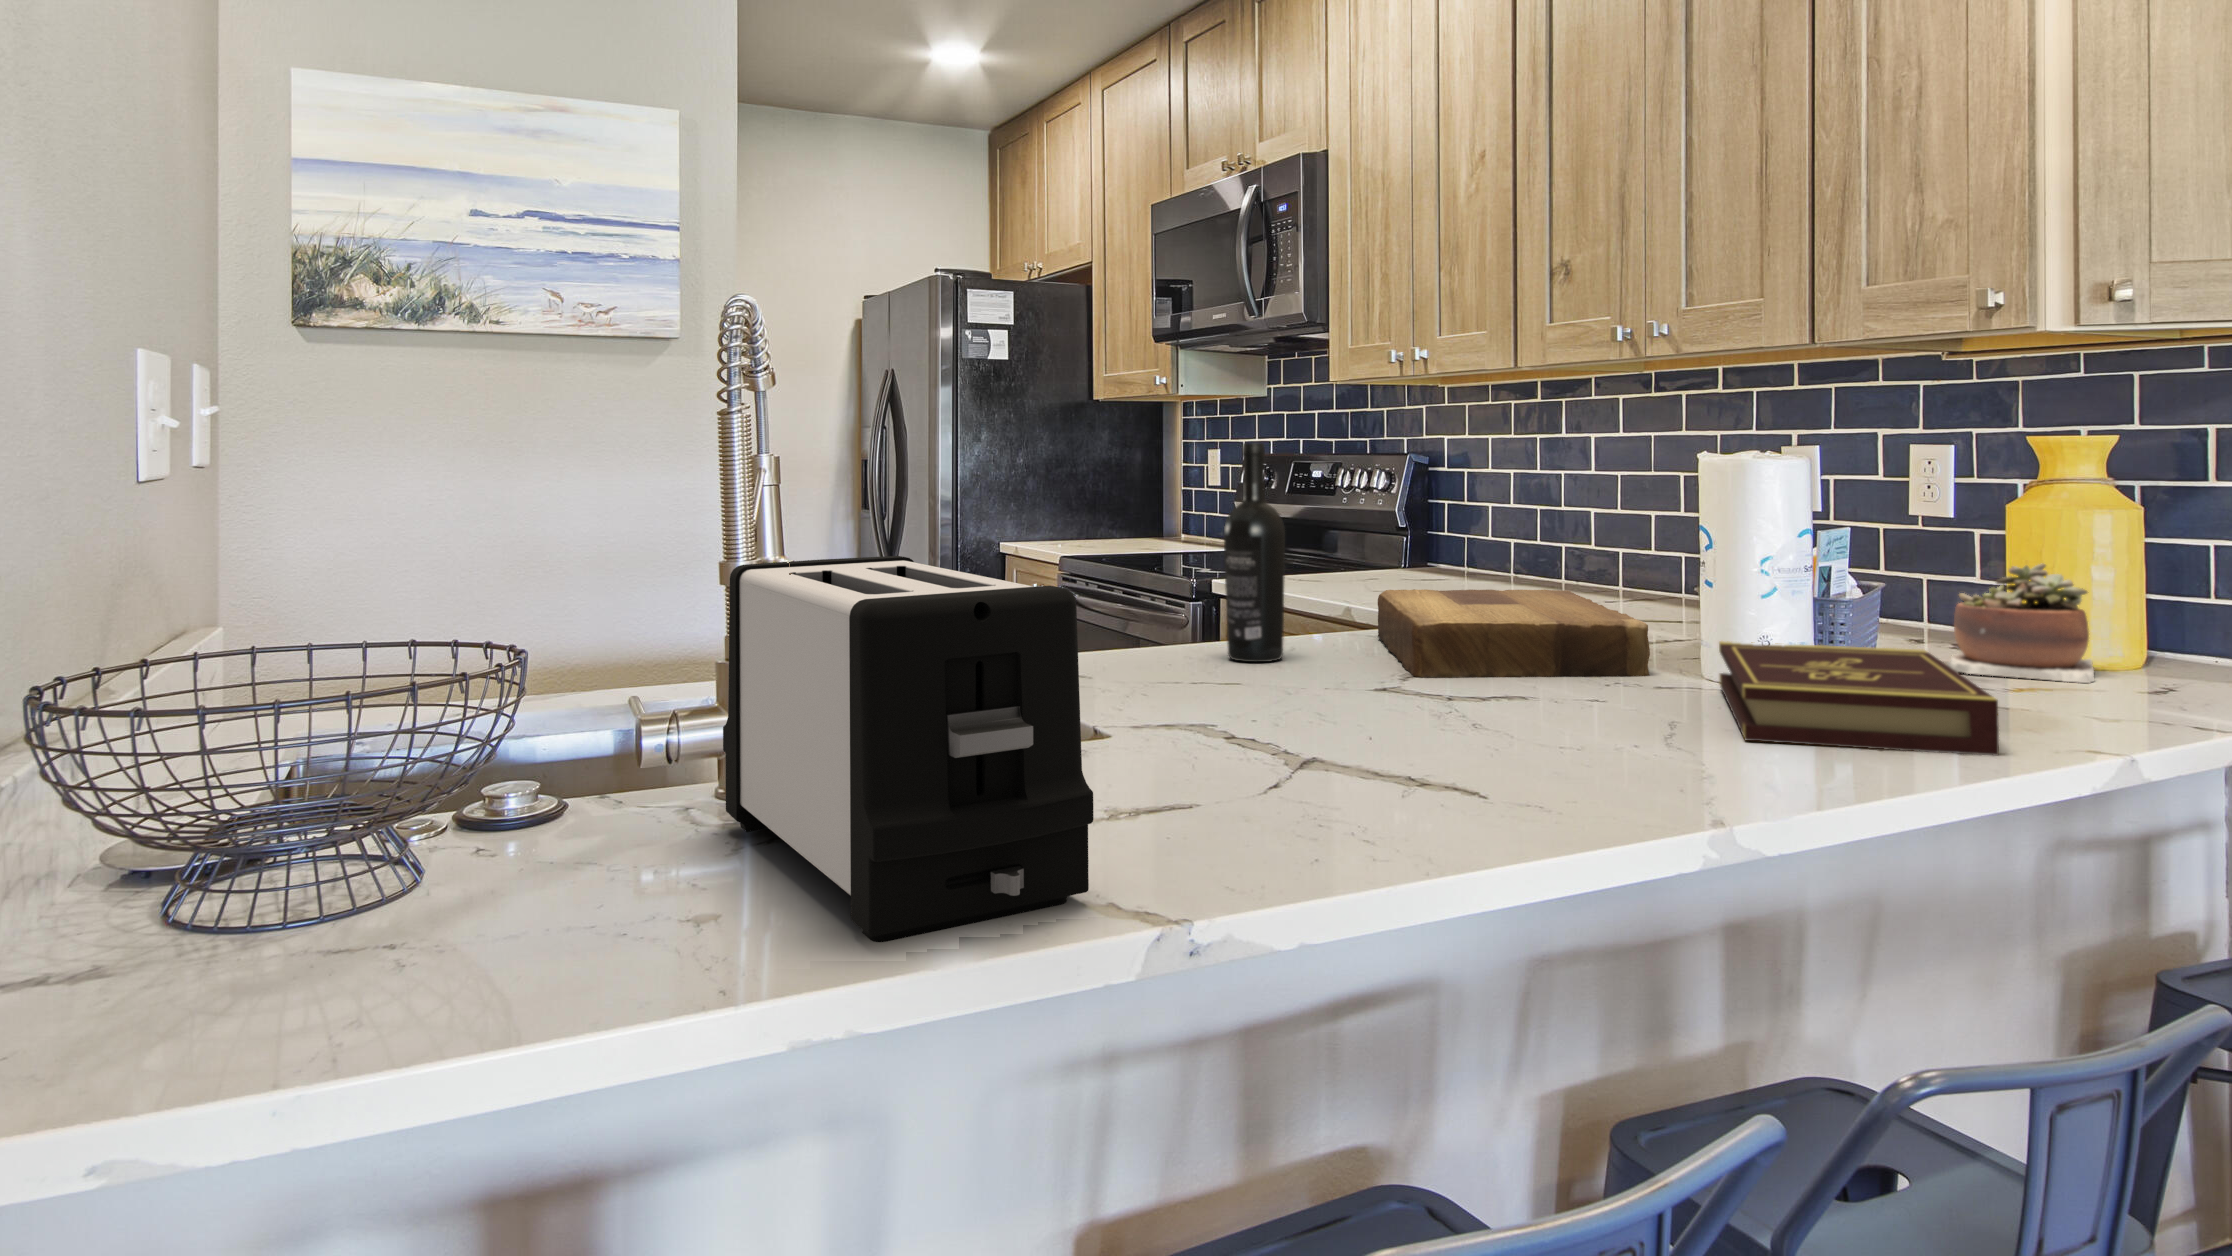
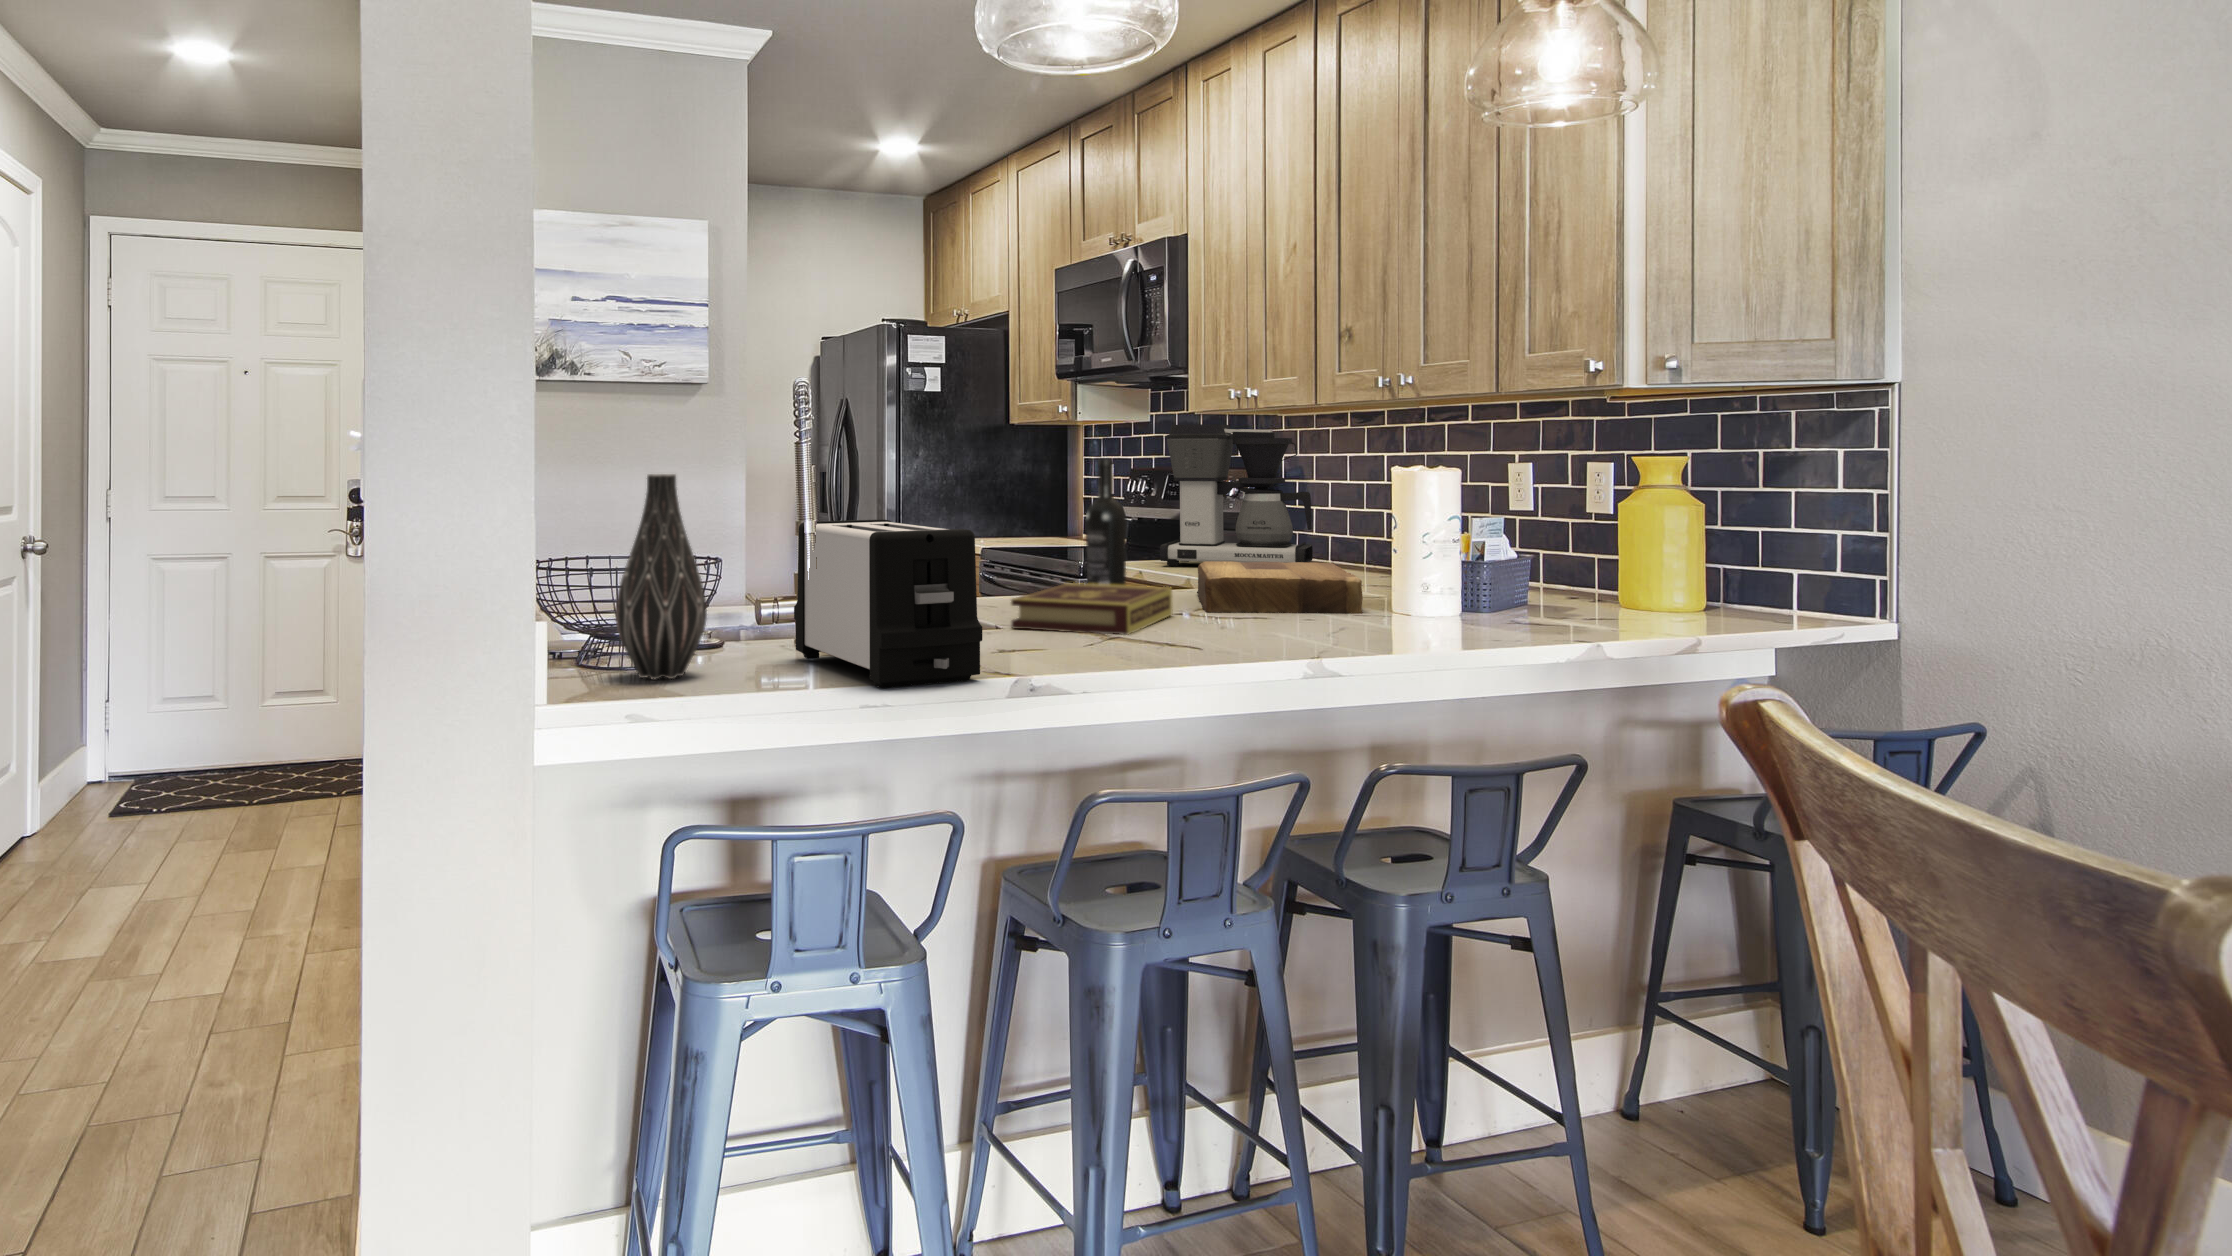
coffee maker: none [1297,398,1491,589] -> present [1160,424,1313,566]
vase: none [301,475,514,920] -> present [615,474,707,679]
succulent plant: present [1948,563,2094,683] -> none [1563,543,1670,620]
book: present [1719,641,1999,755] -> present [1011,583,1172,635]

